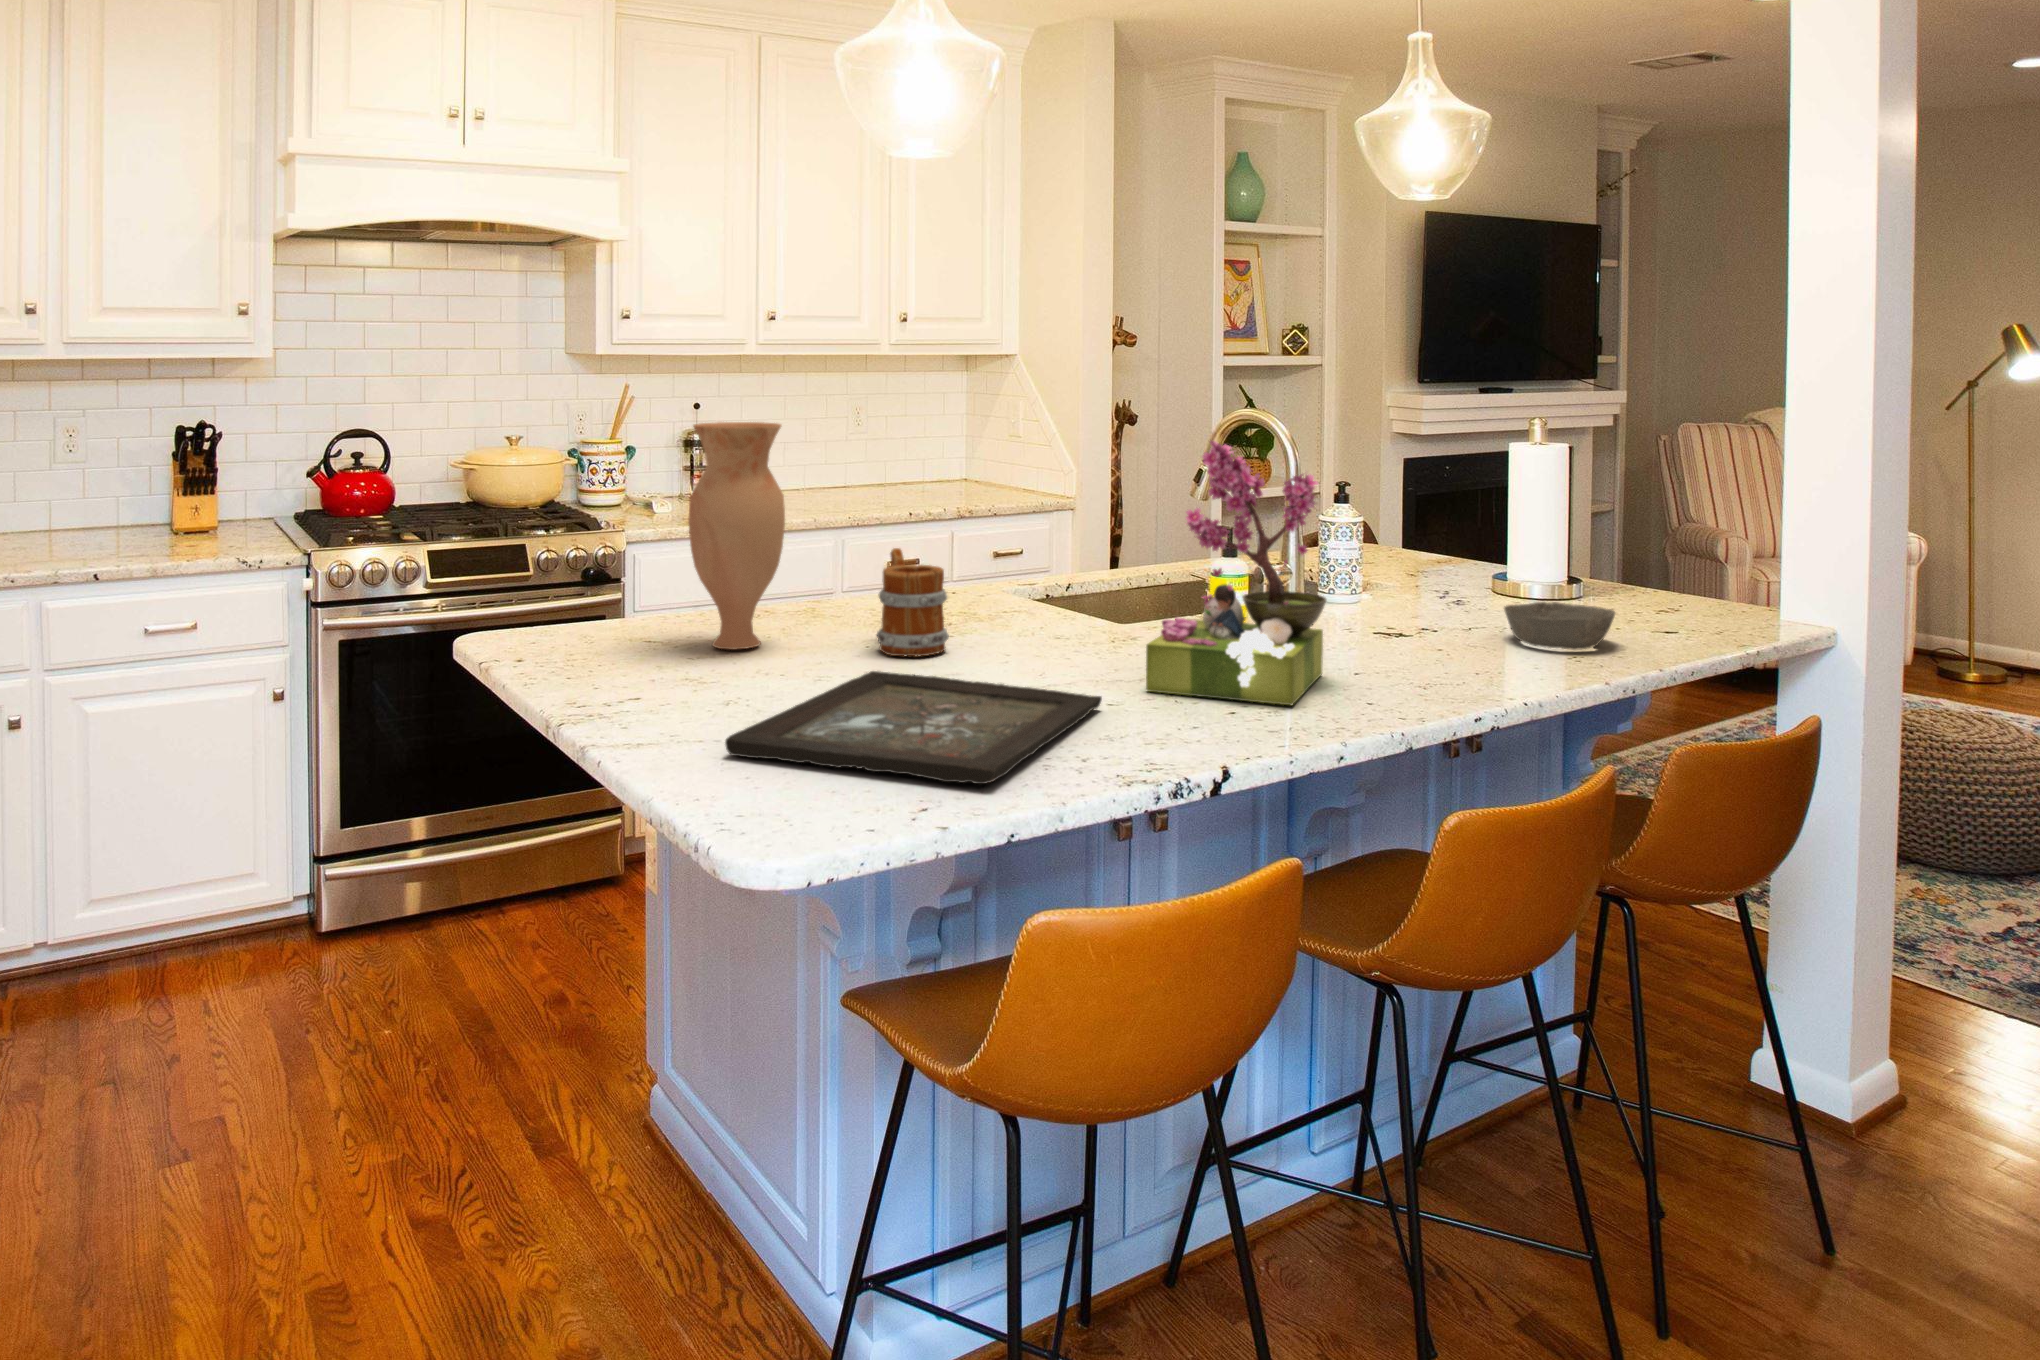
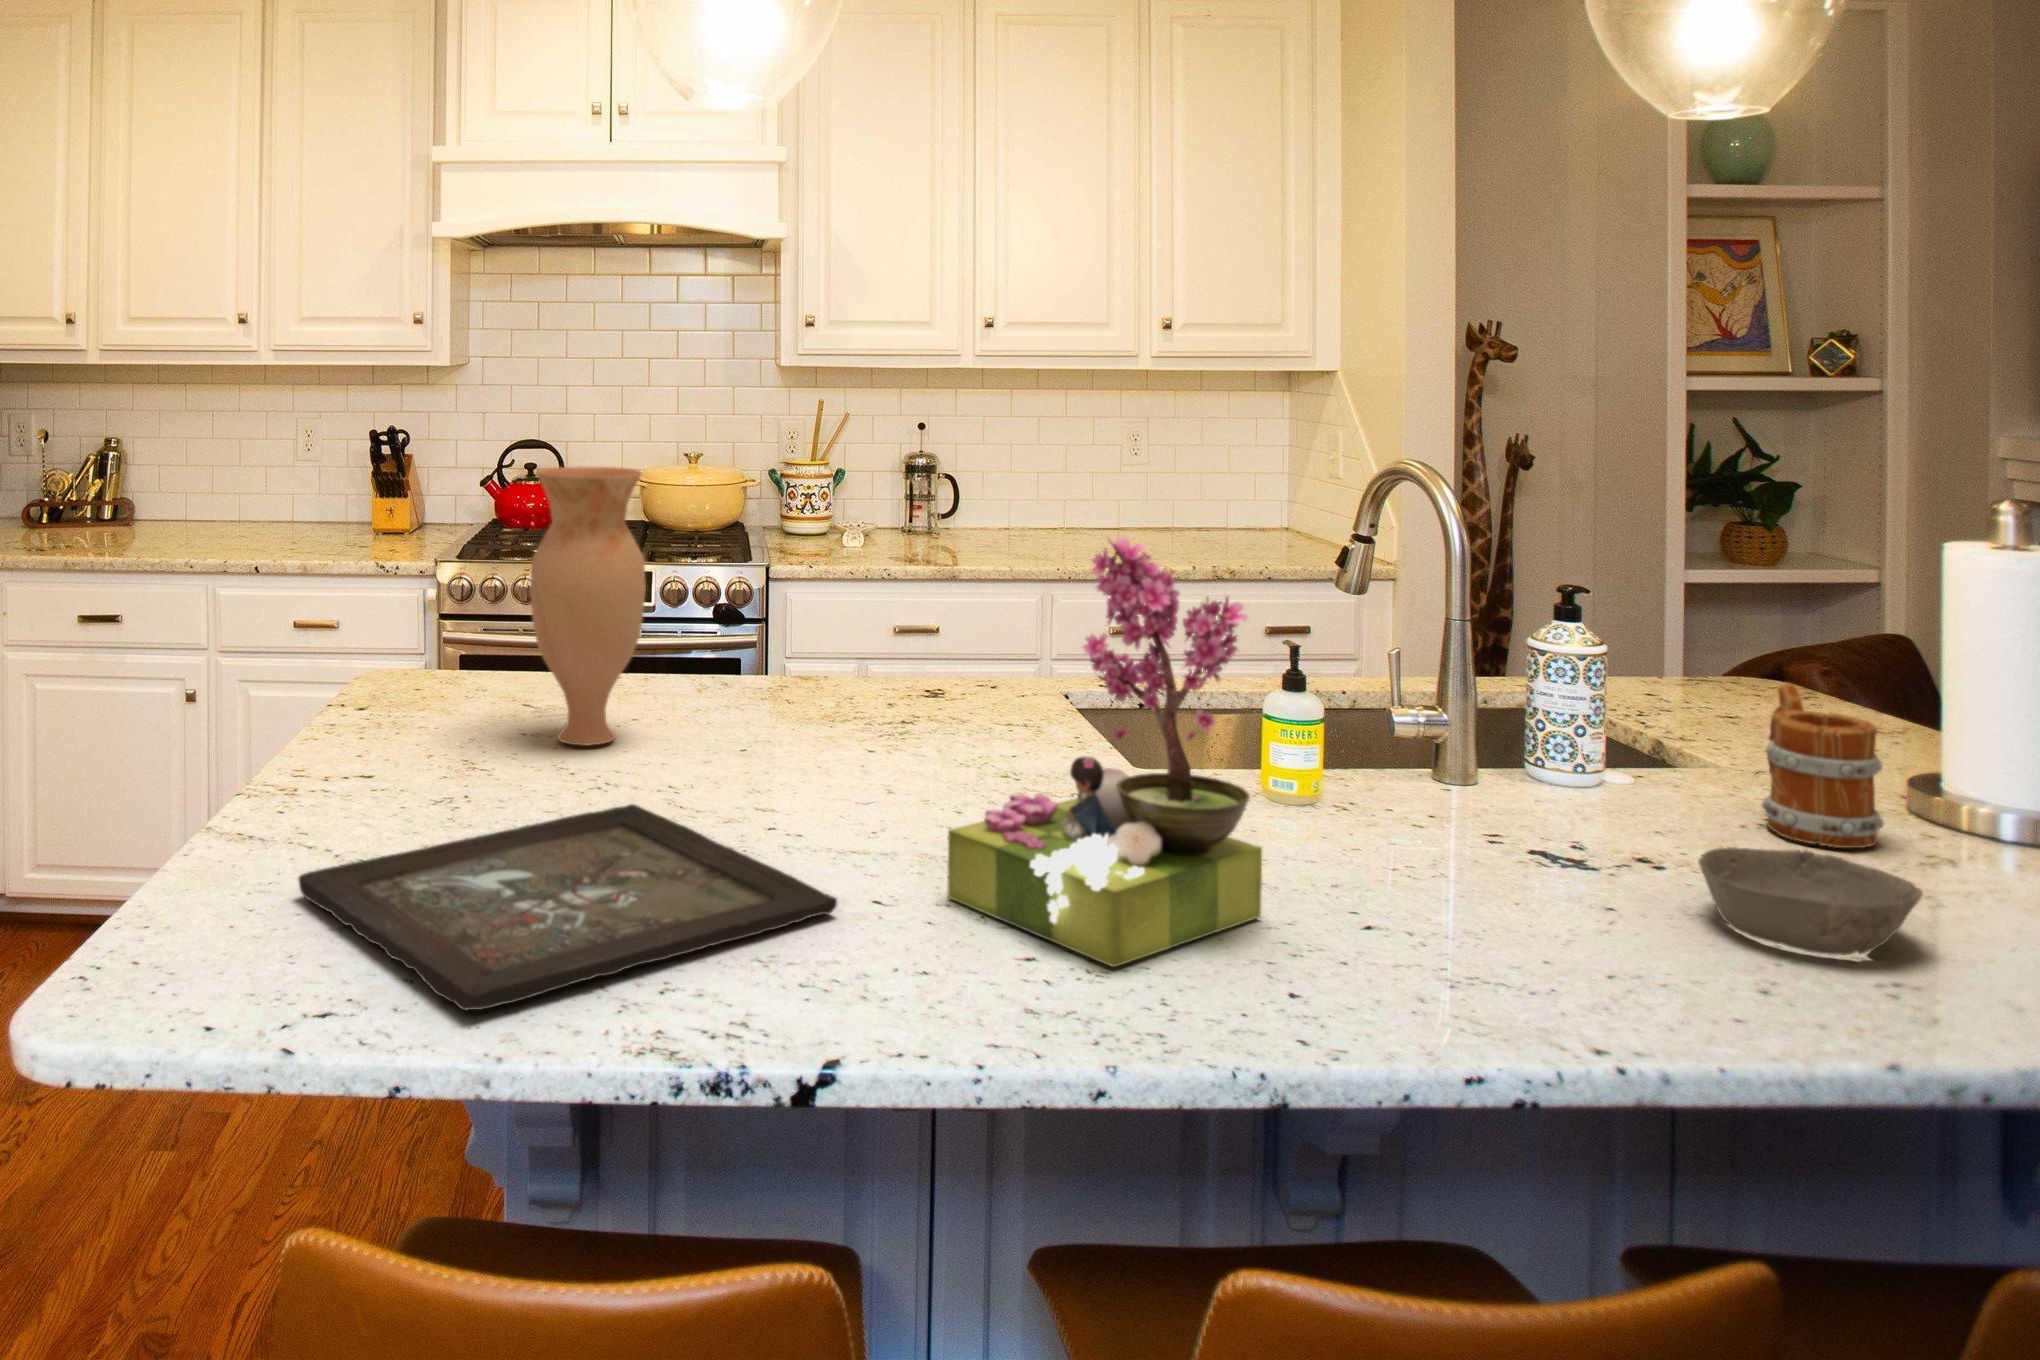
mug: present [877,548,949,657] -> present [1761,683,1884,848]

